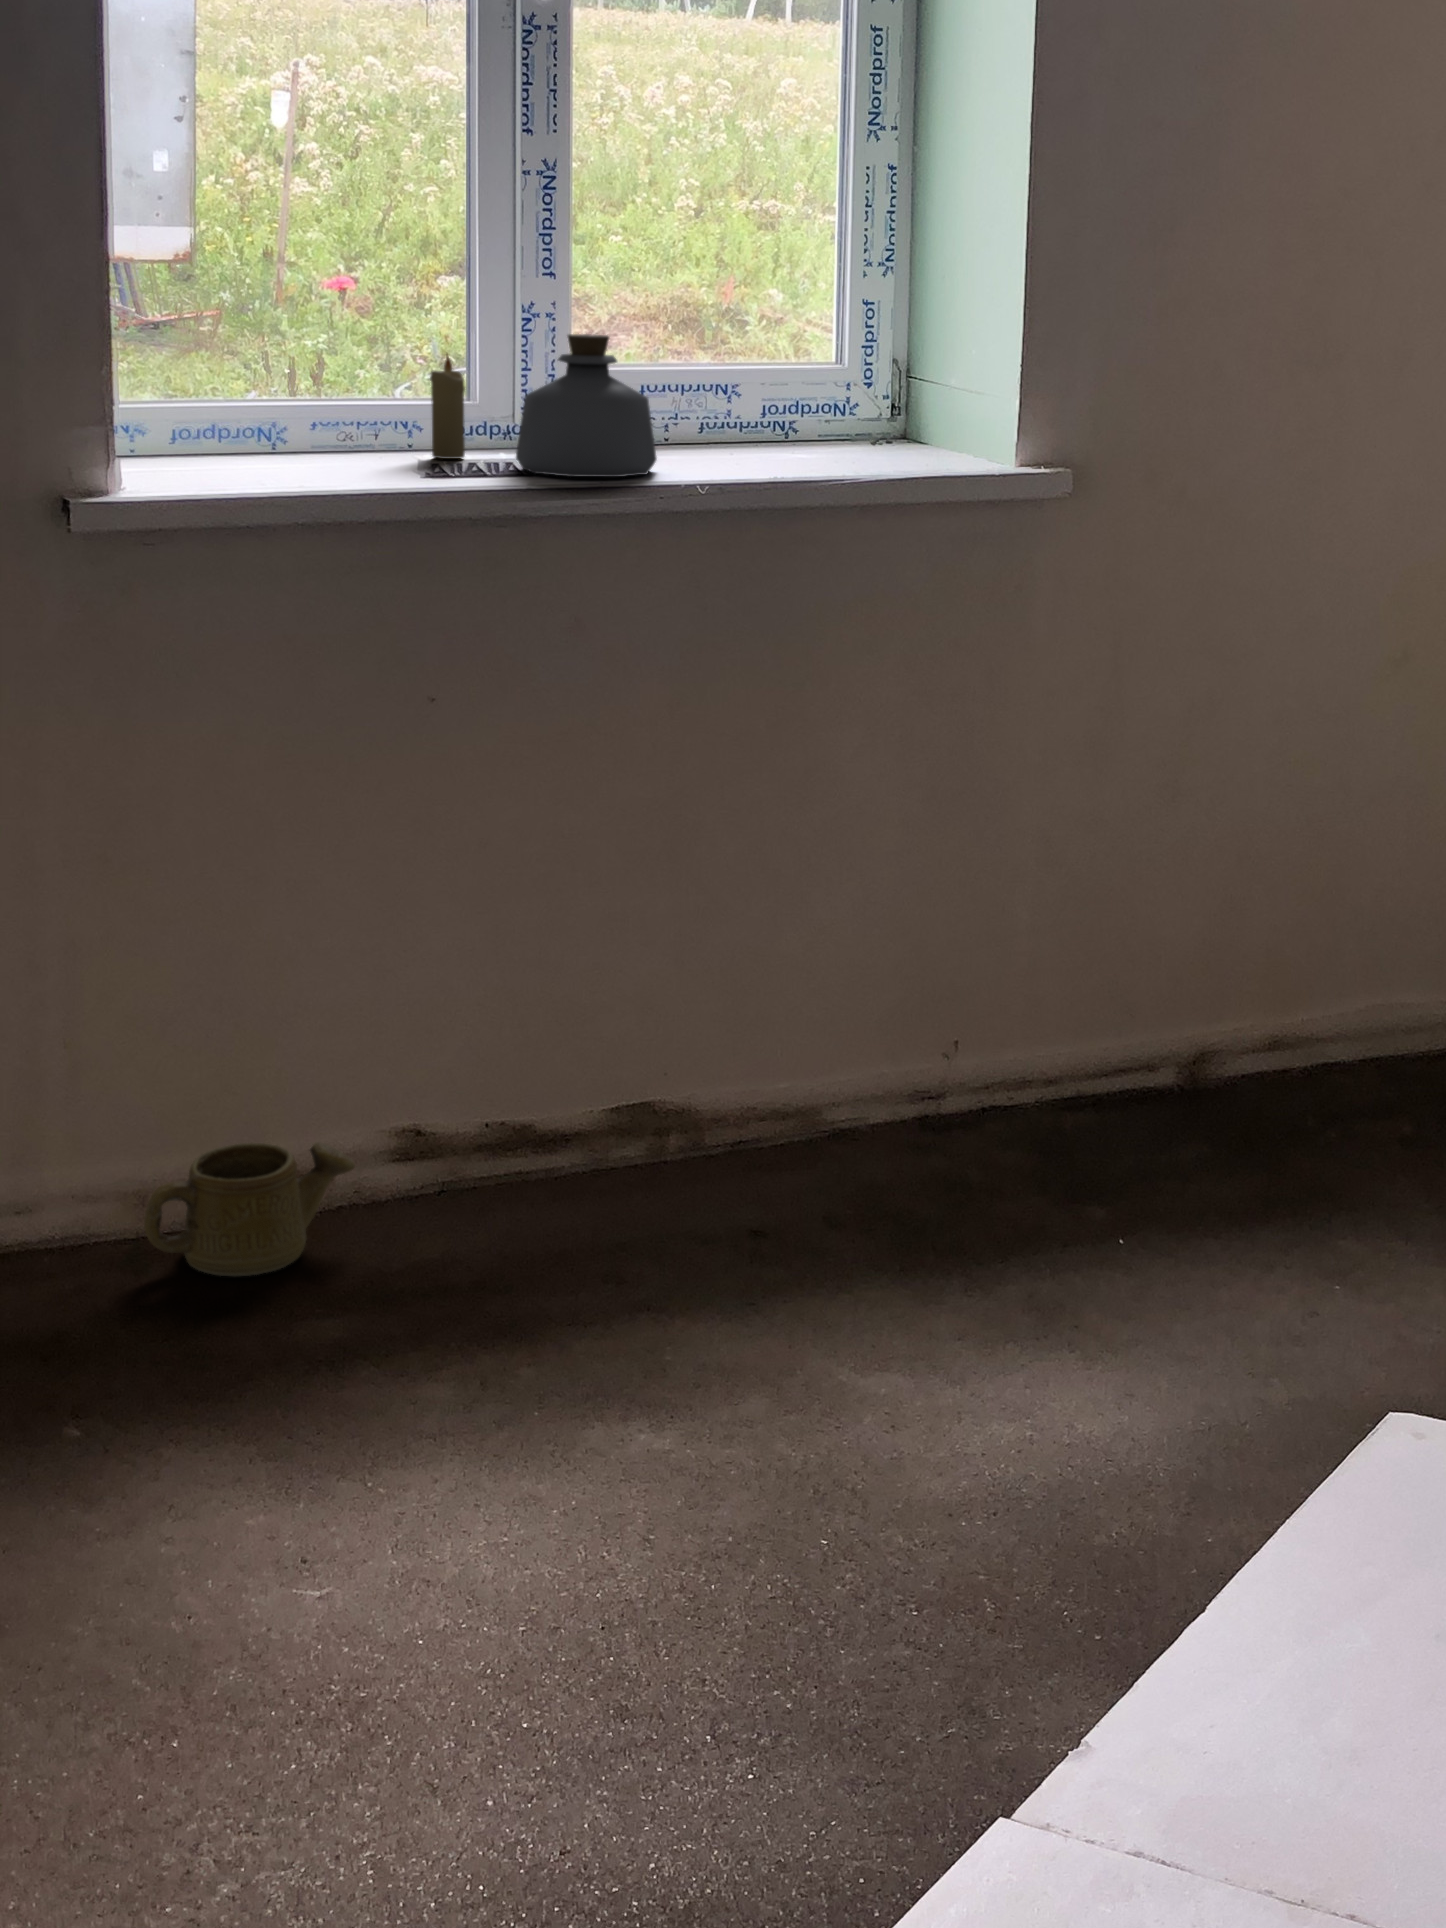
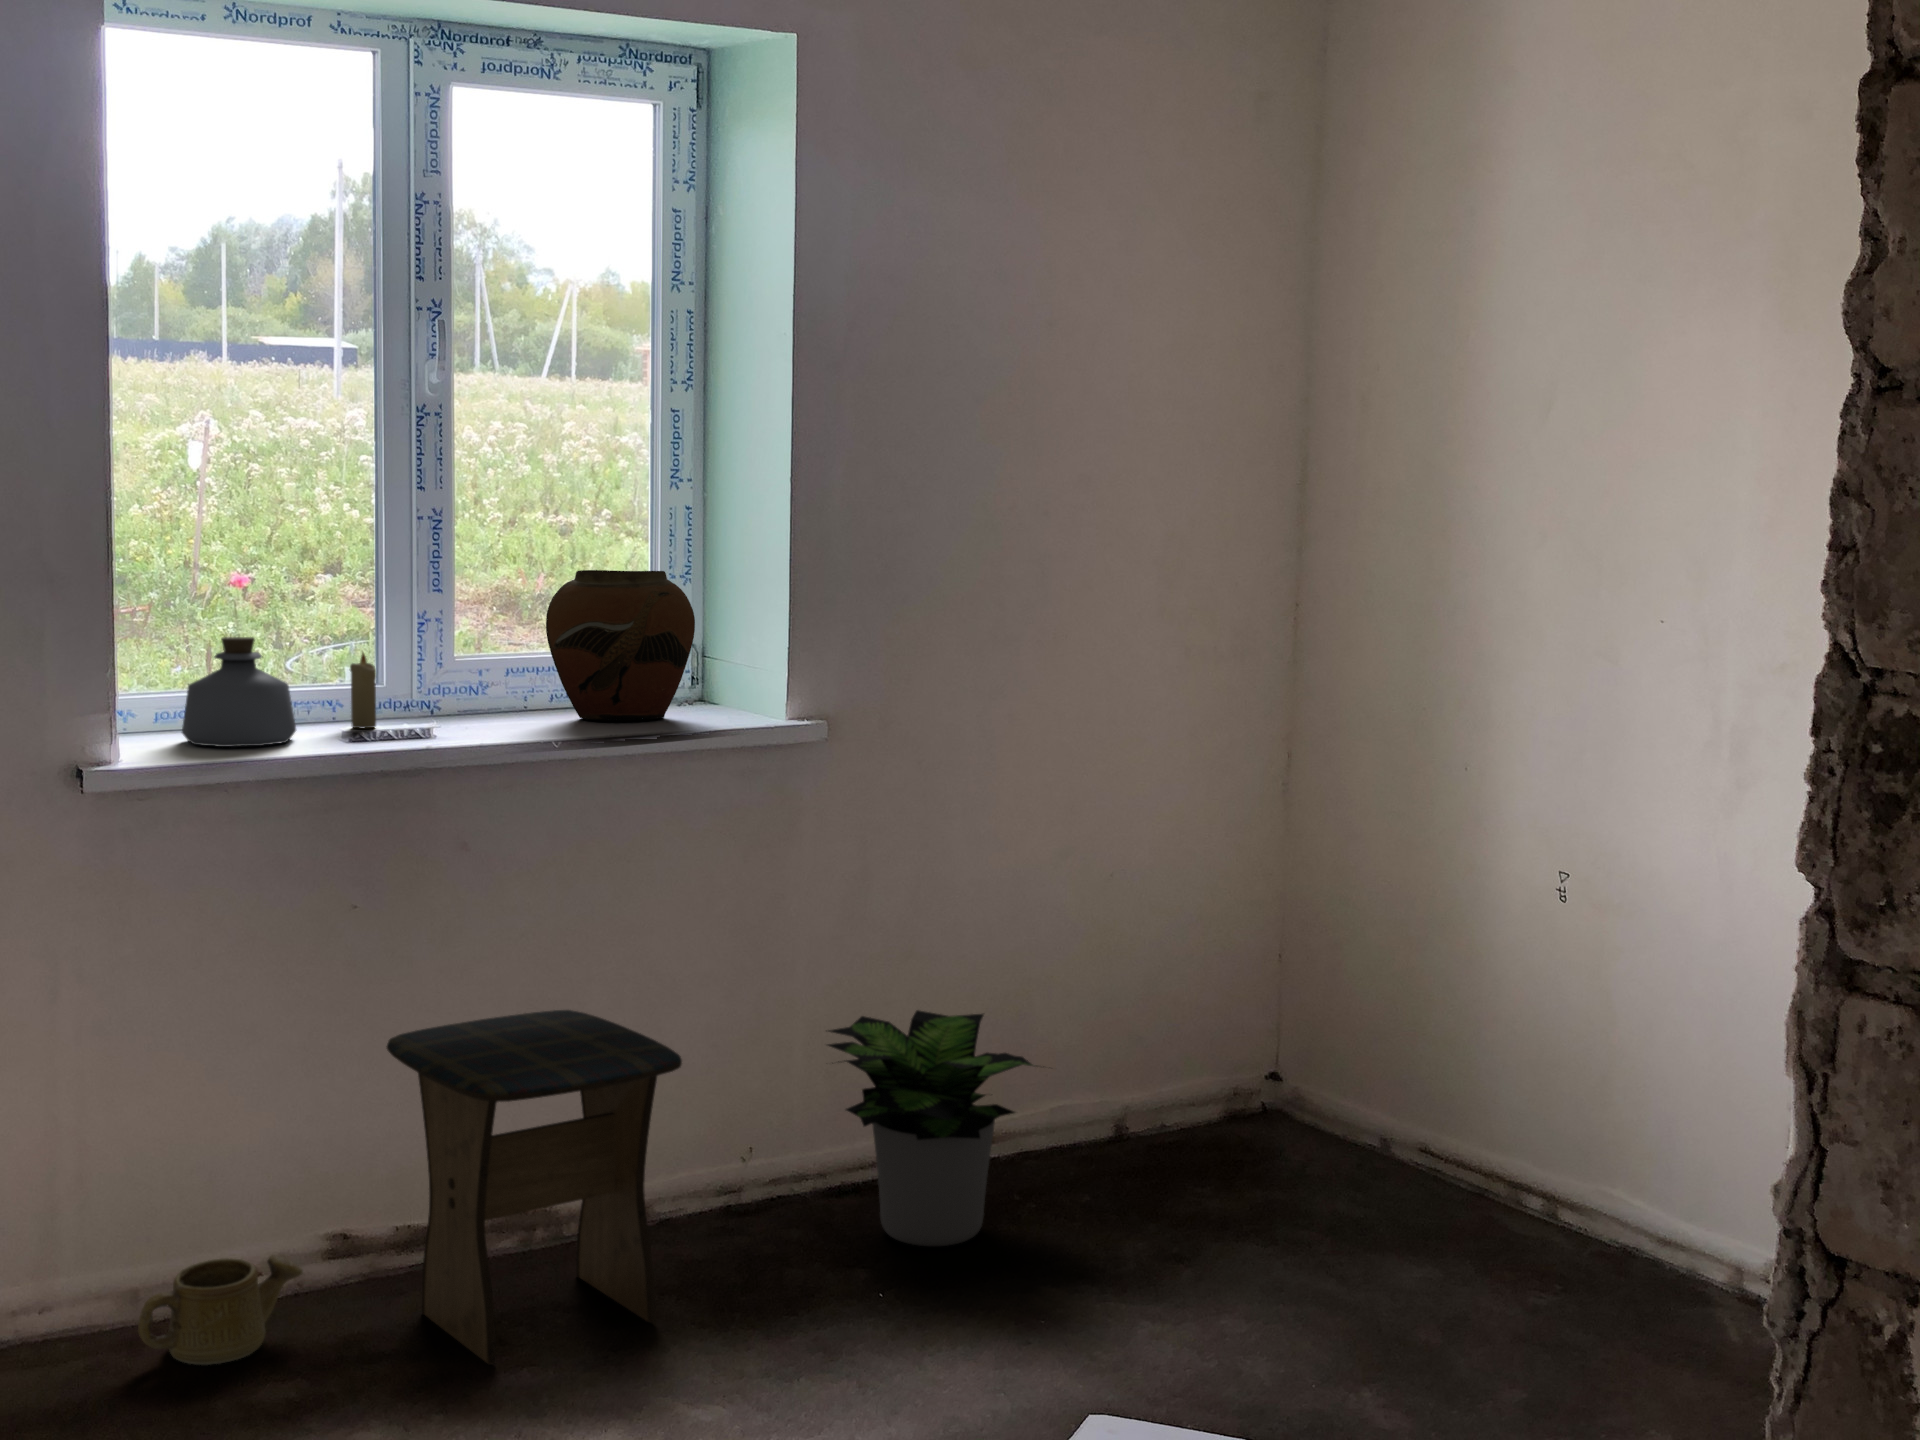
vase: none [693,252,894,460] -> present [546,570,695,720]
bottle: present [516,334,657,477] -> present [182,637,296,747]
stool: none [464,844,849,1301] -> present [386,1010,682,1365]
potted plant: none [1047,867,1367,1182] -> present [828,1010,1033,1246]

